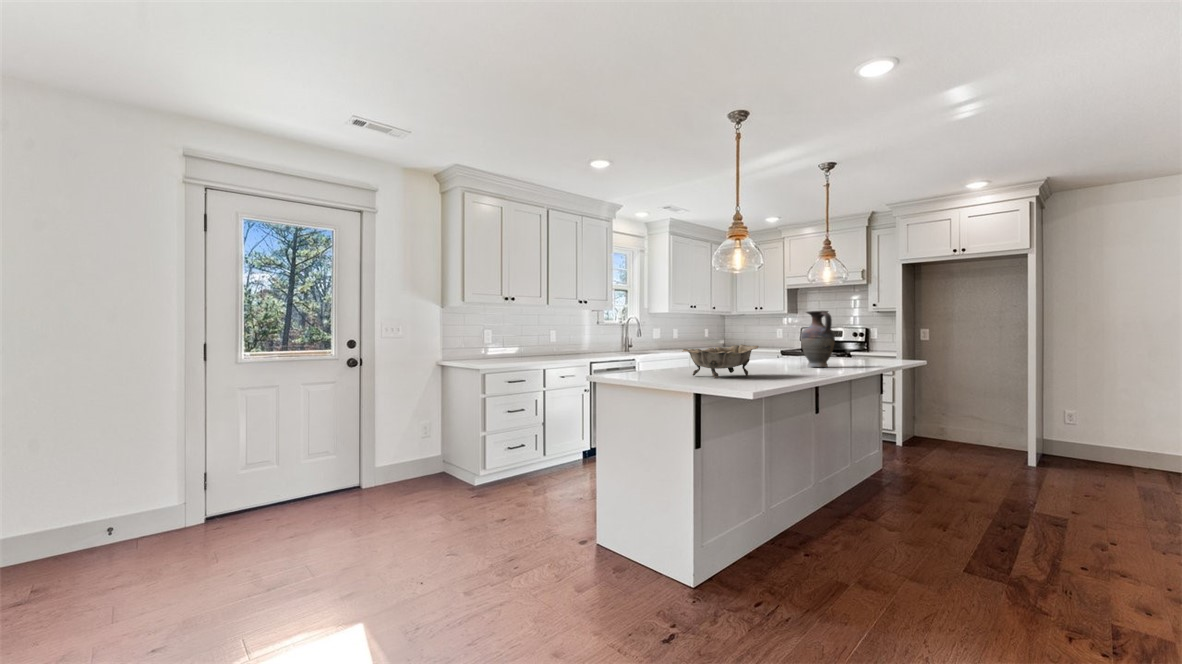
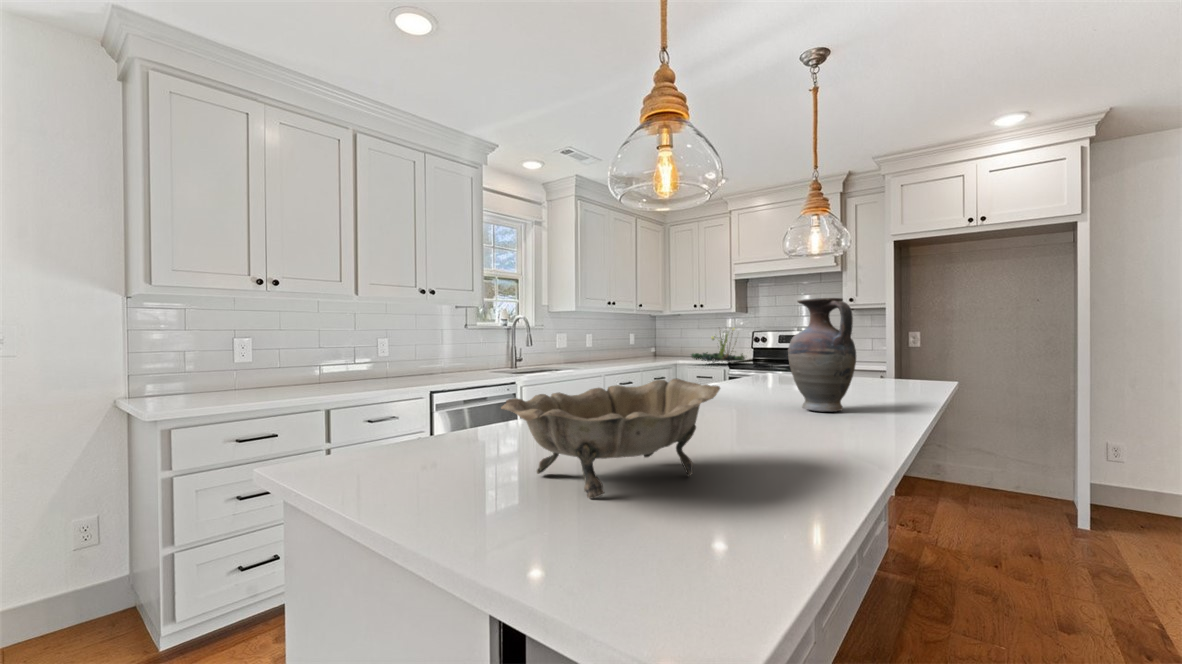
plant: none [752,324,796,352] -> present [691,328,745,363]

